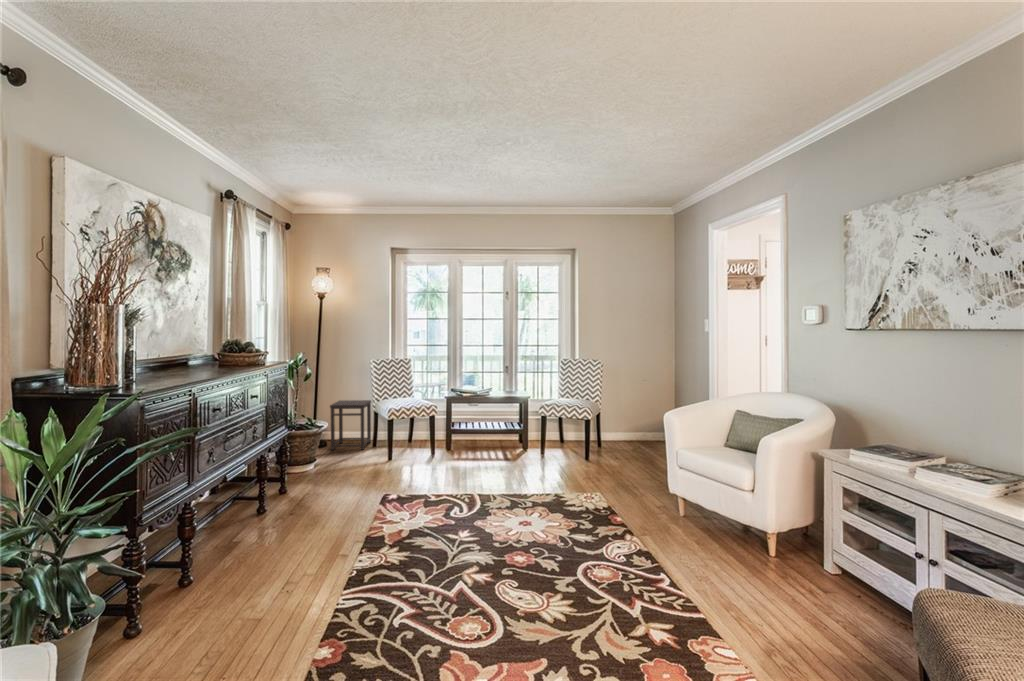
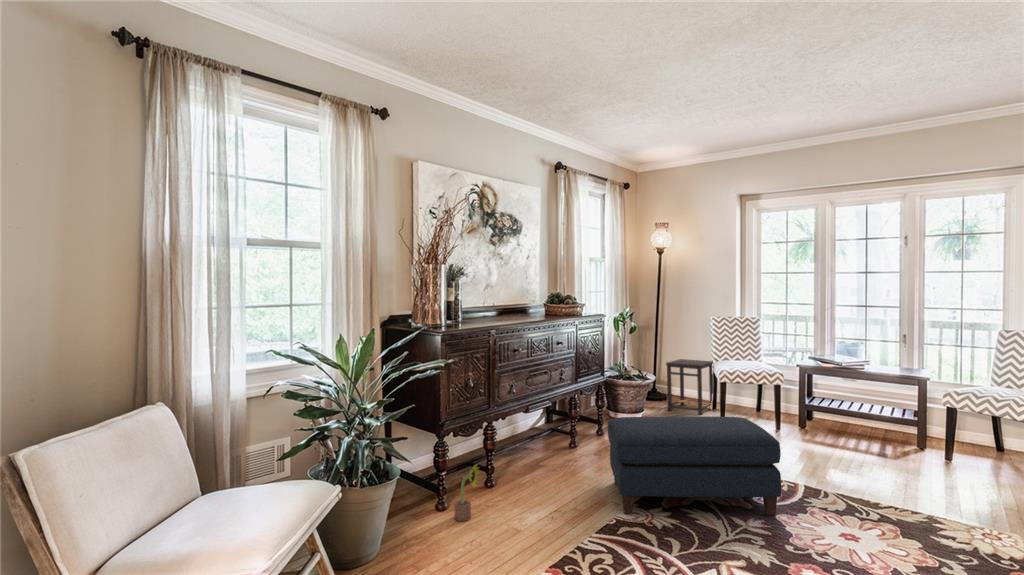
ottoman: none [321,449,479,559] -> present [608,417,781,515]
decorative plant: none [156,552,191,632] -> present [454,464,479,521]

